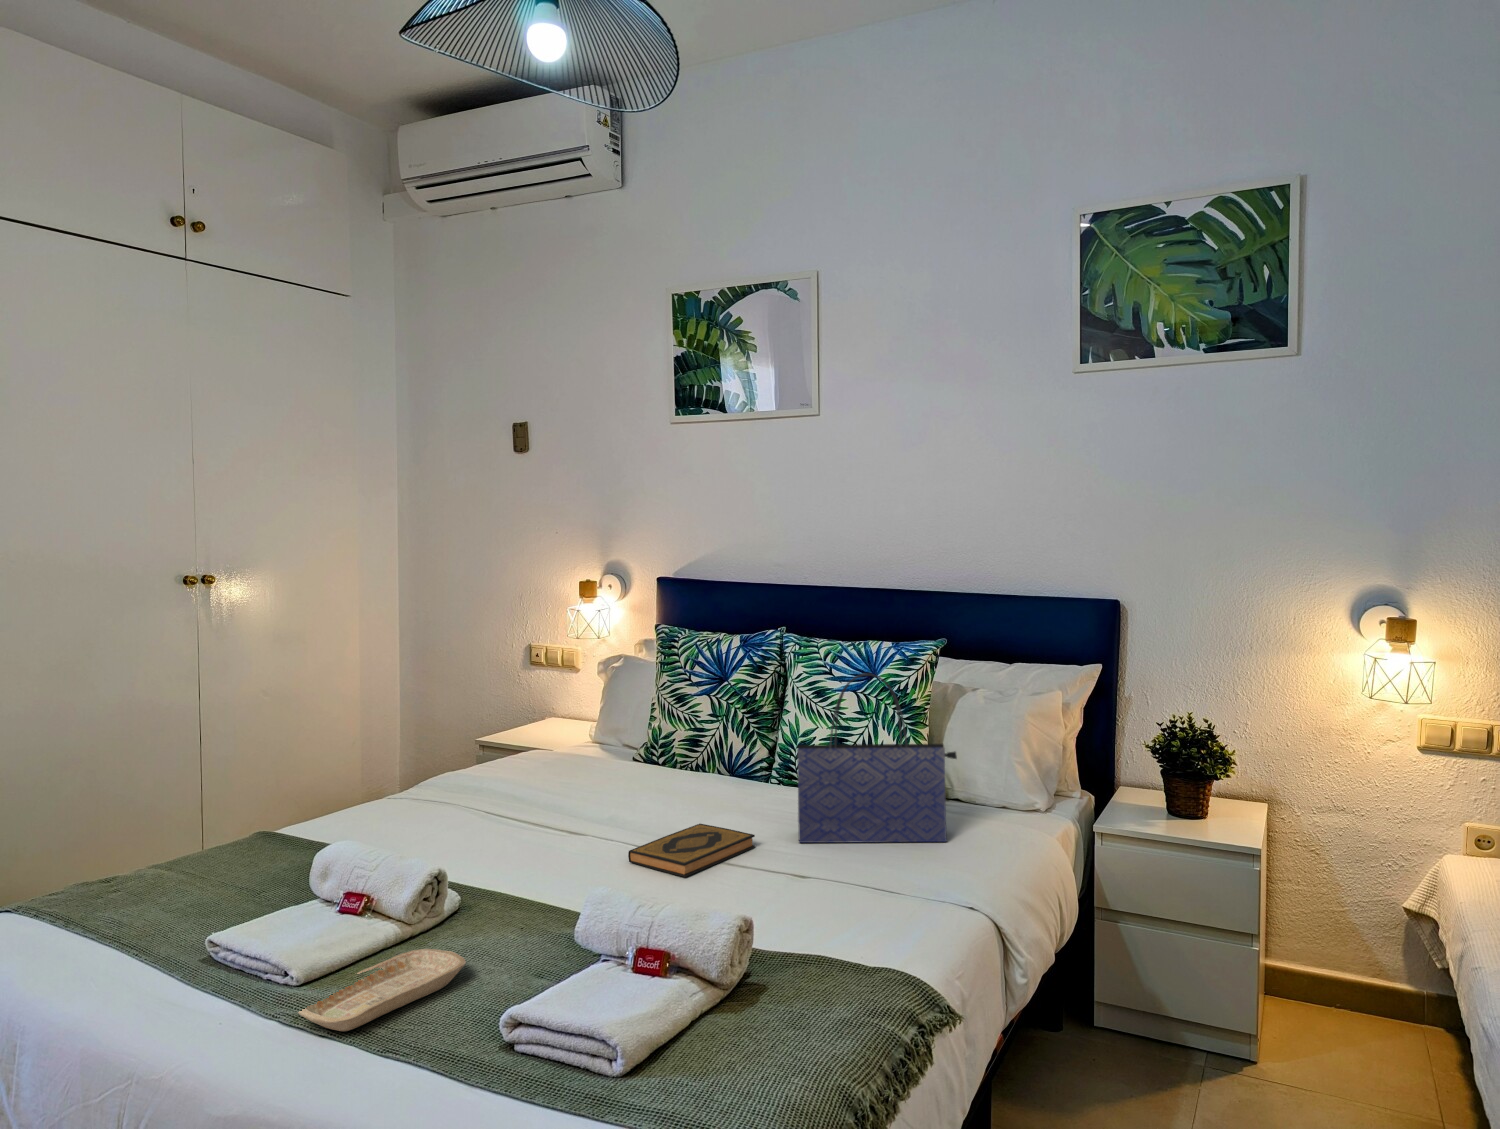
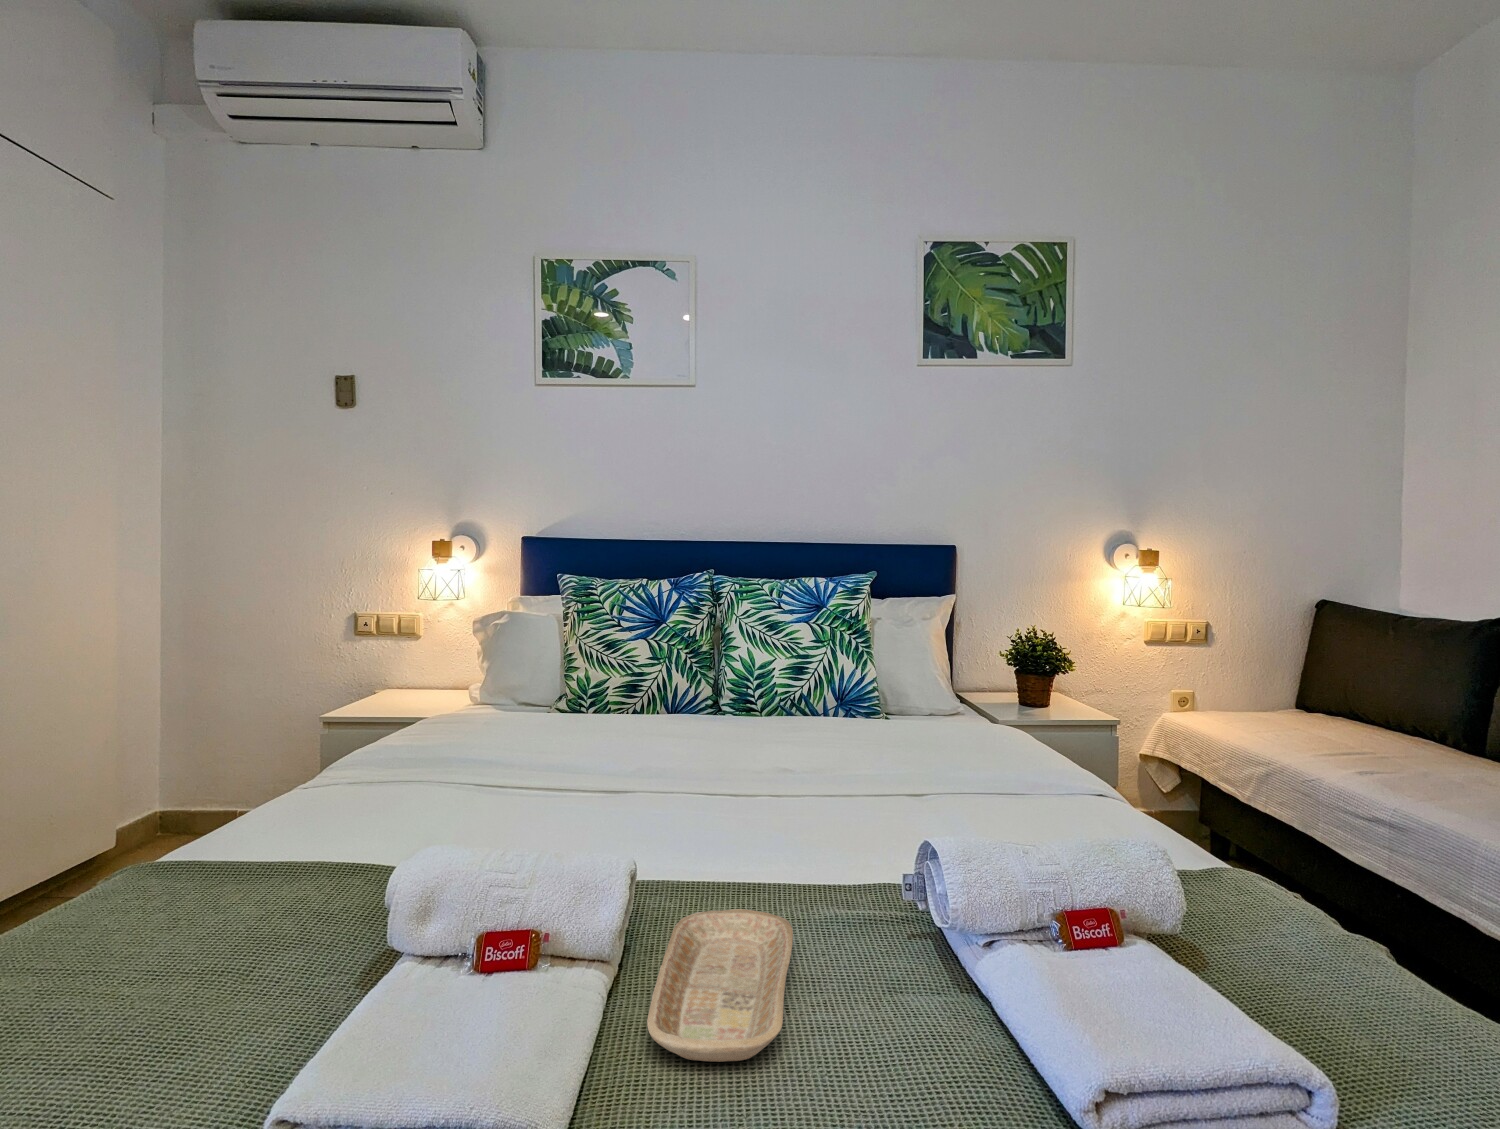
tote bag: present [797,673,957,843] -> none [839,580,981,756]
hardback book: present [628,824,755,877] -> none [729,749,828,797]

